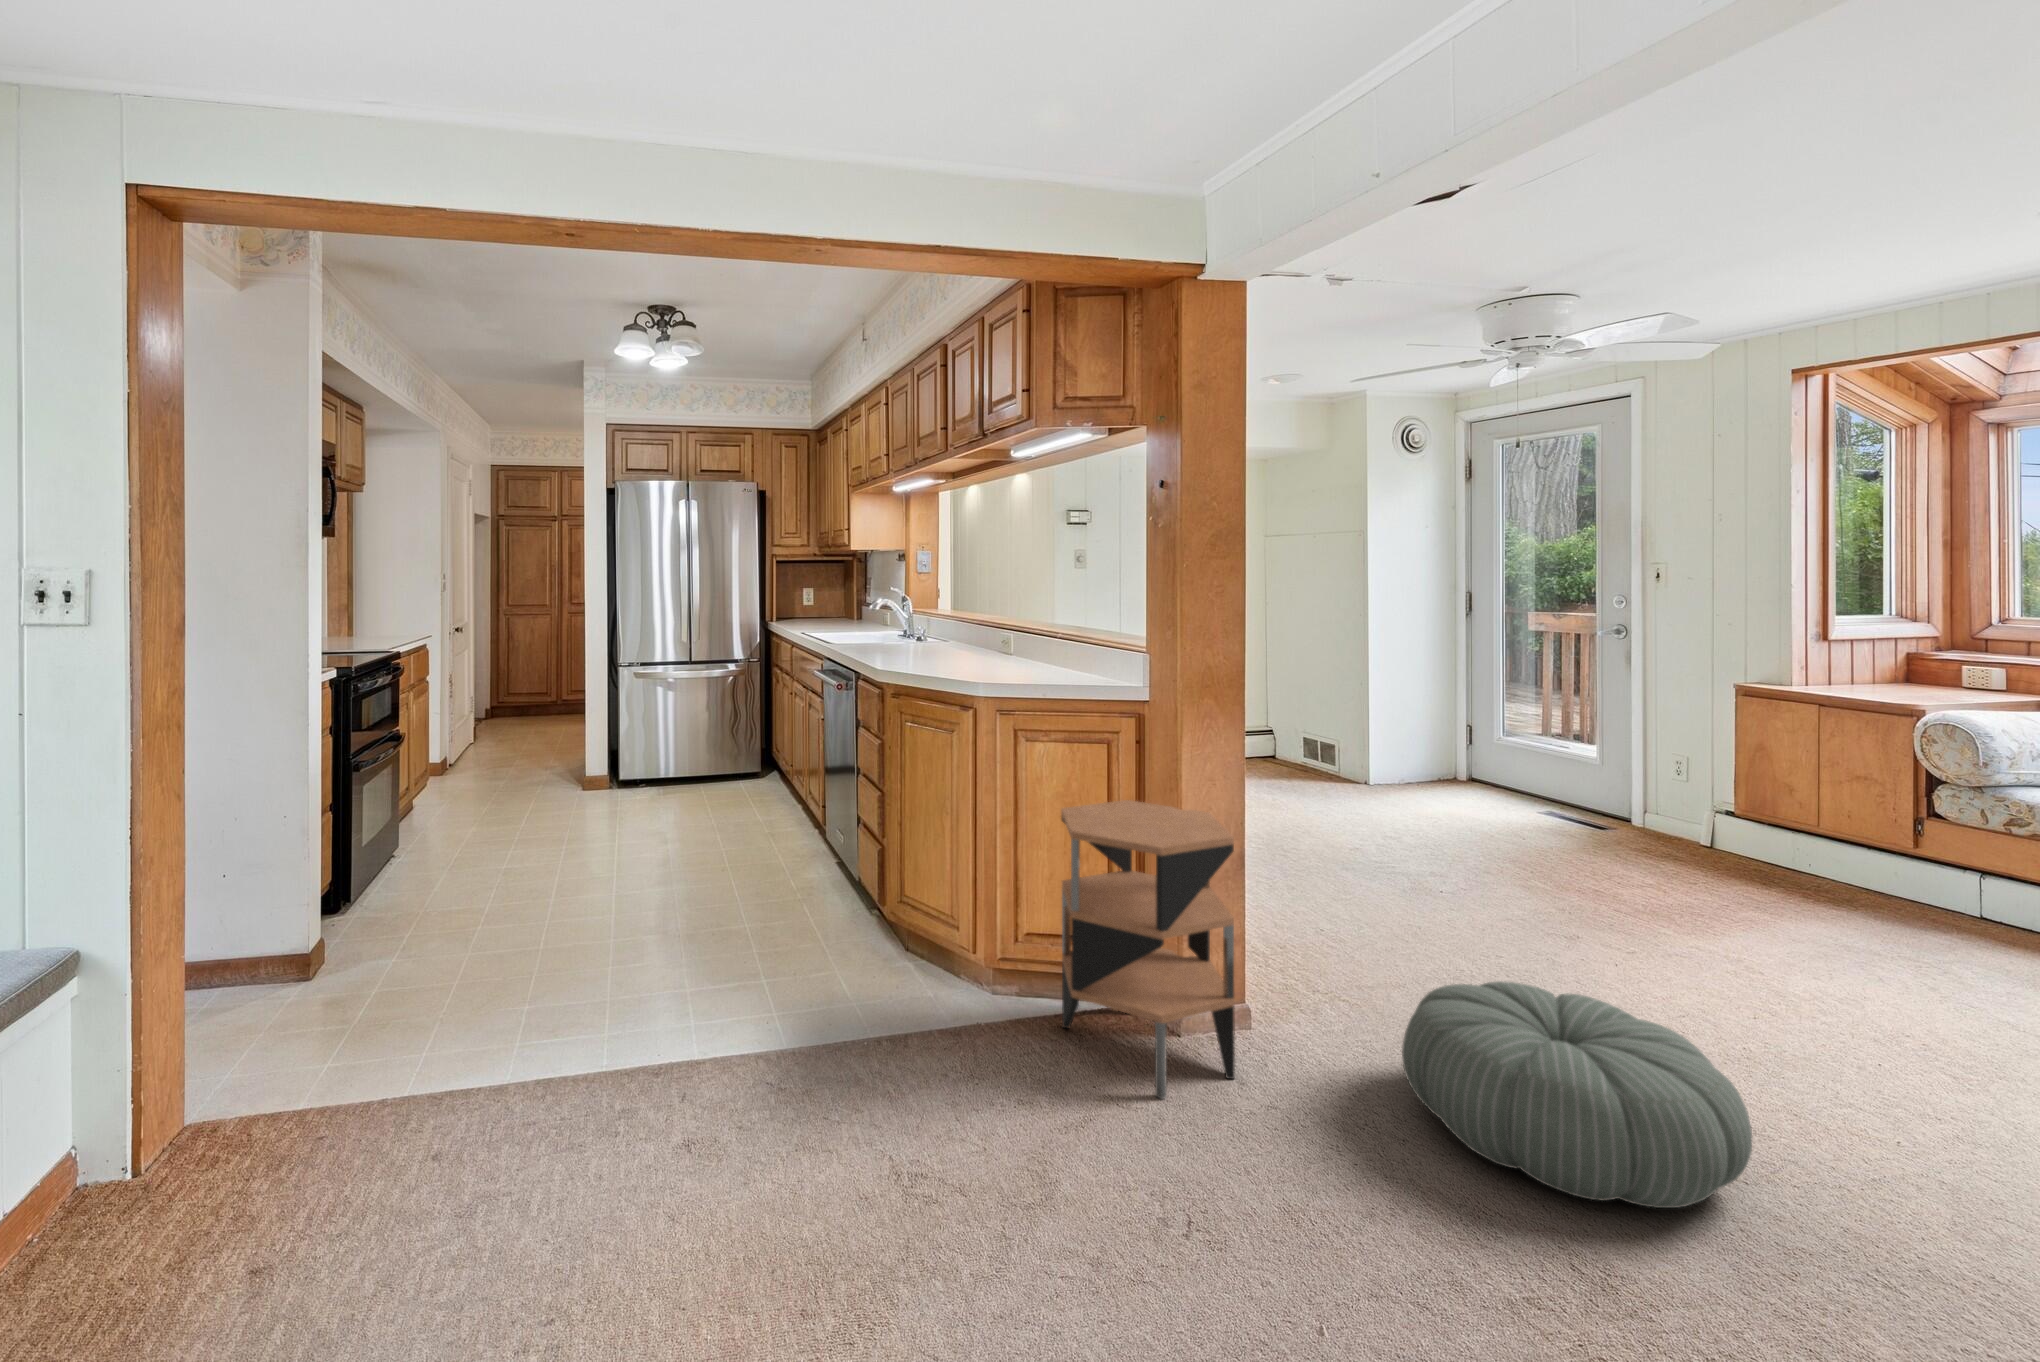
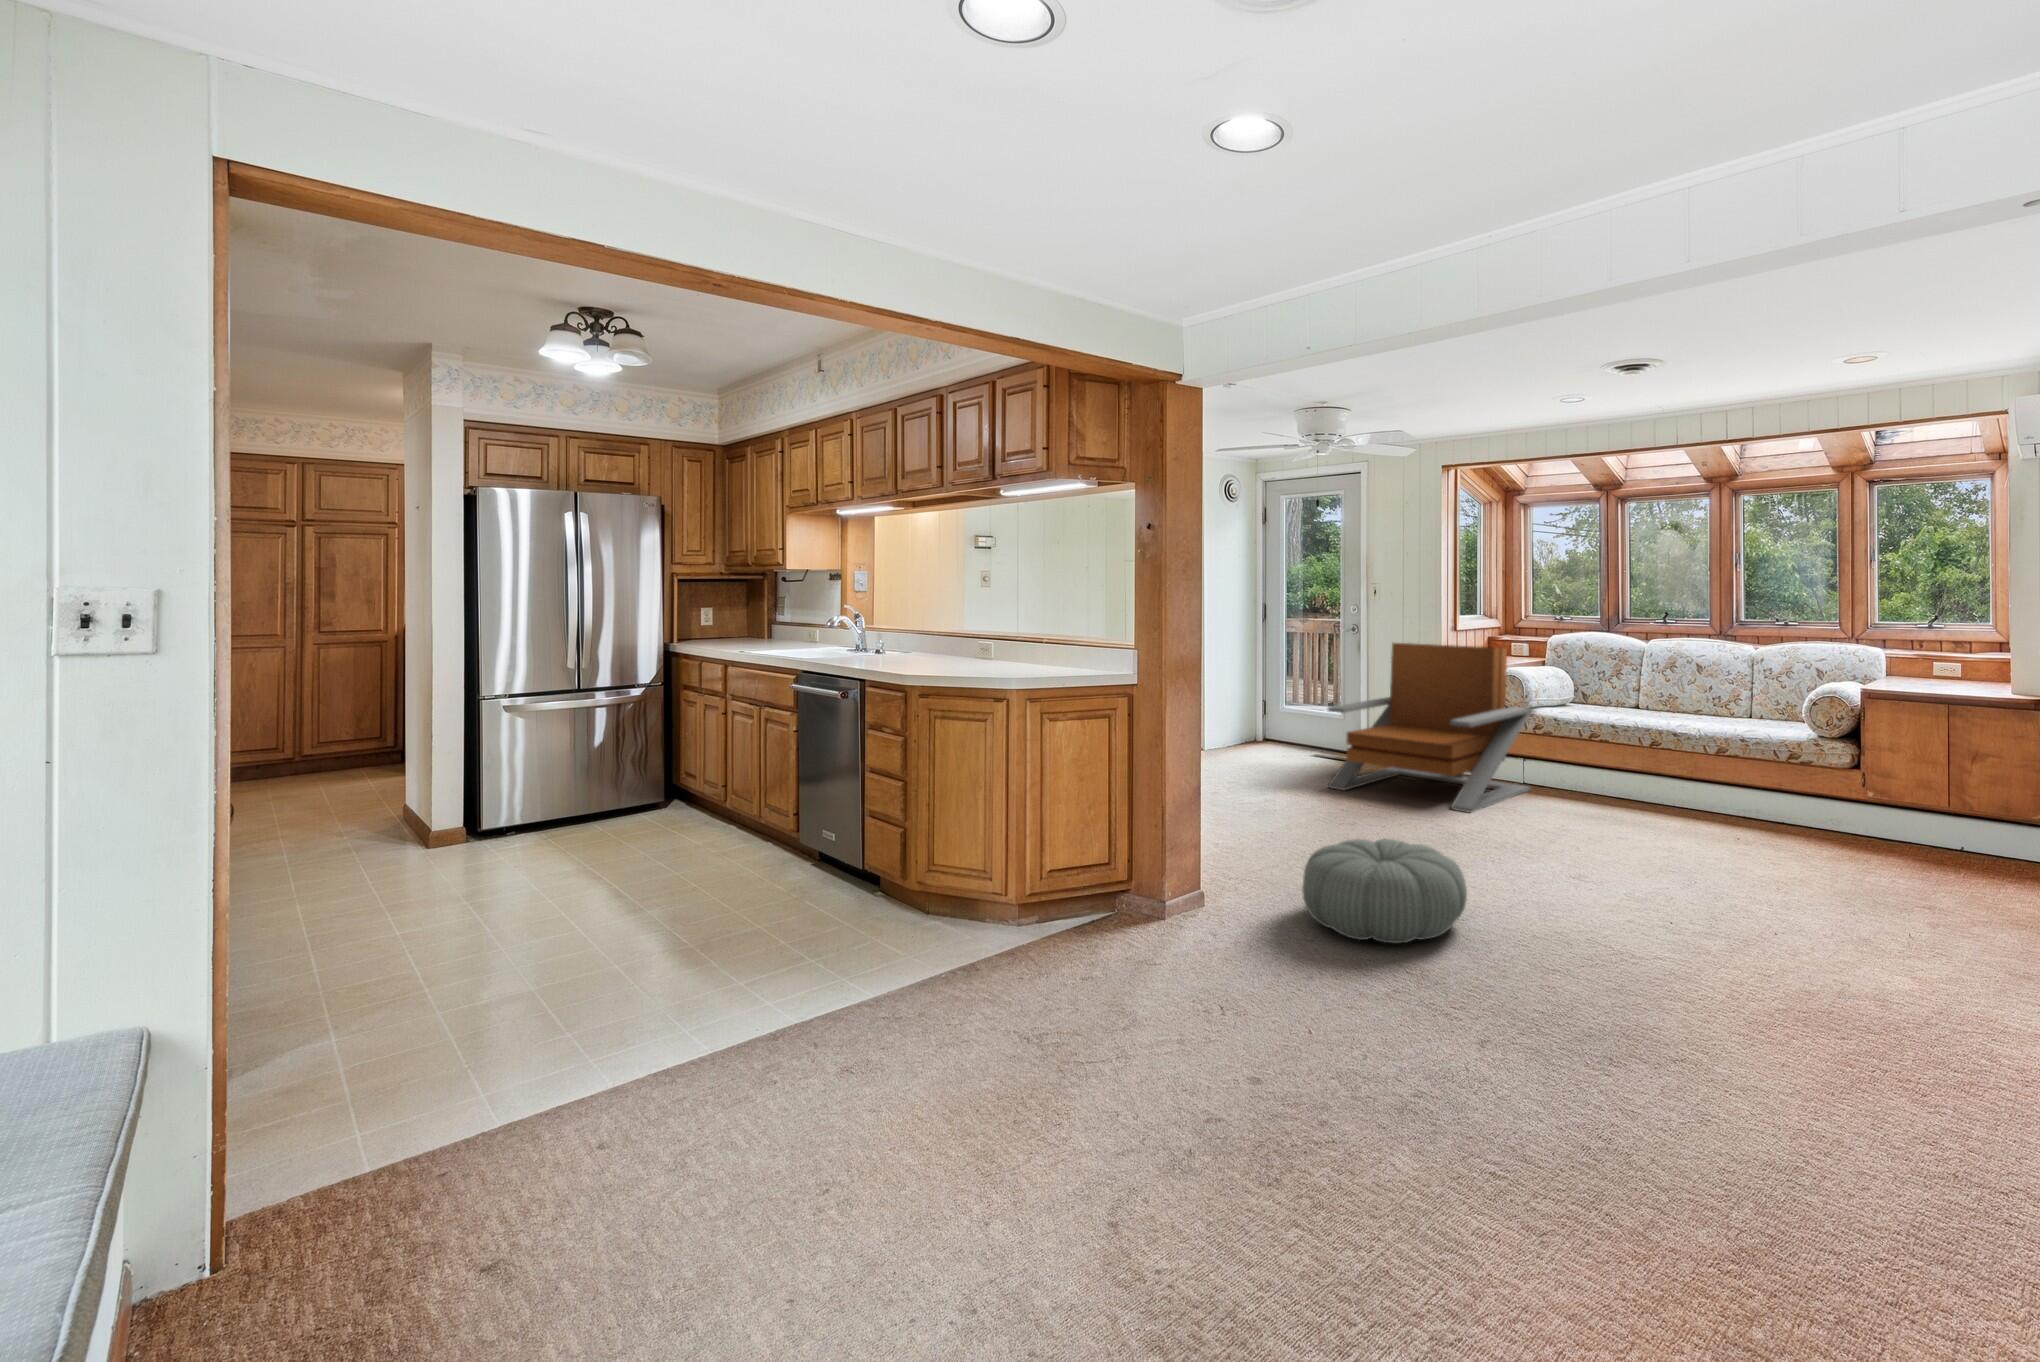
lounge chair: none [1545,659,1995,958] -> present [1328,643,1531,813]
side table: present [1061,800,1235,1099] -> none [1081,758,1208,959]

